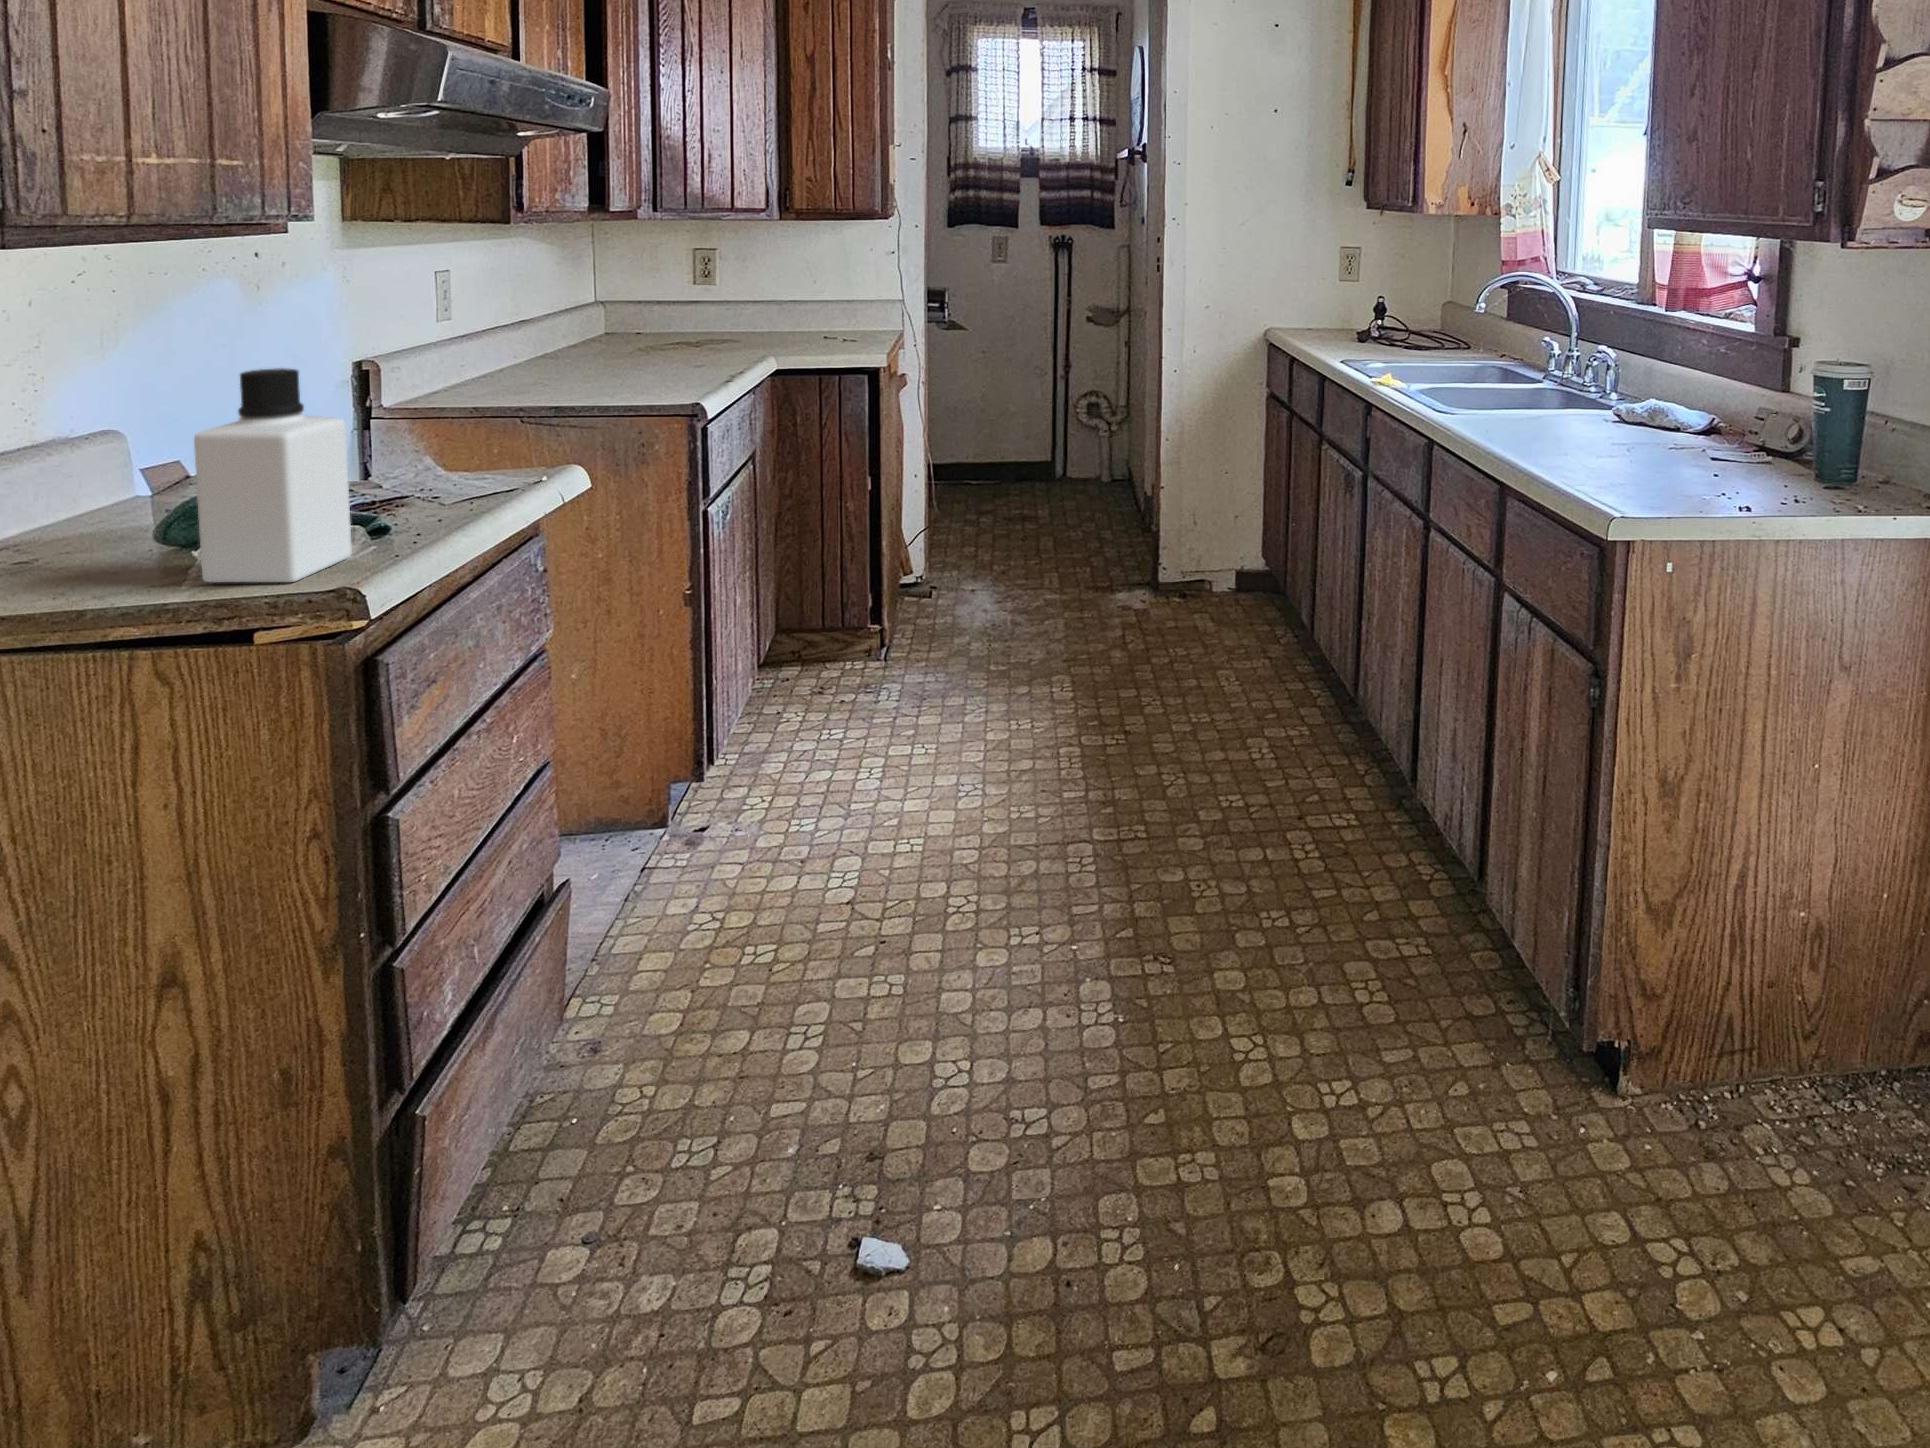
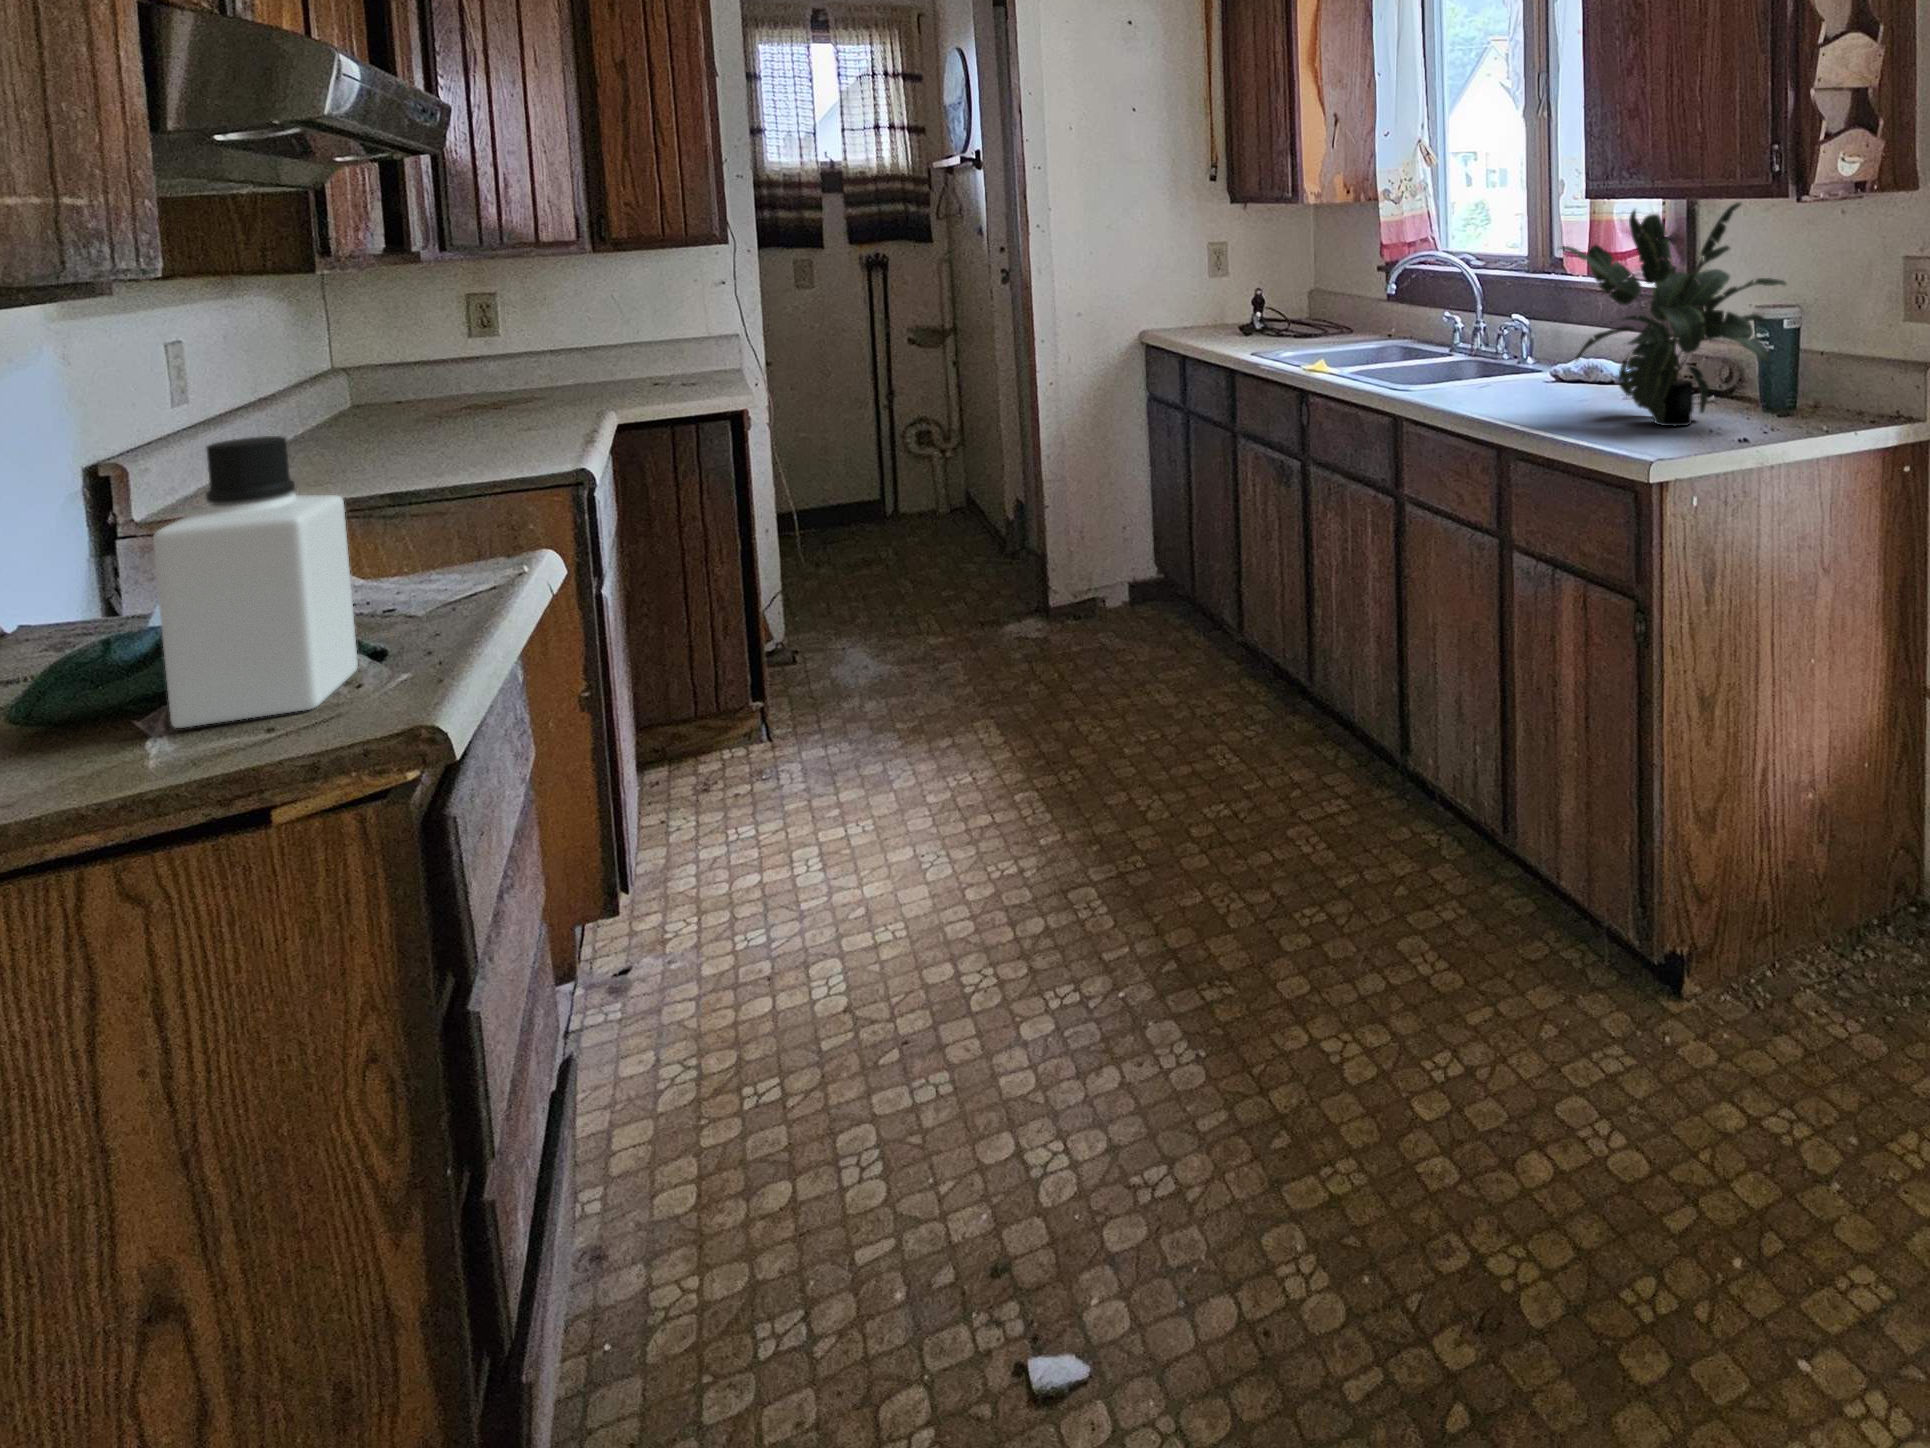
potted plant: none [1569,242,1820,482] -> present [1561,202,1786,426]

